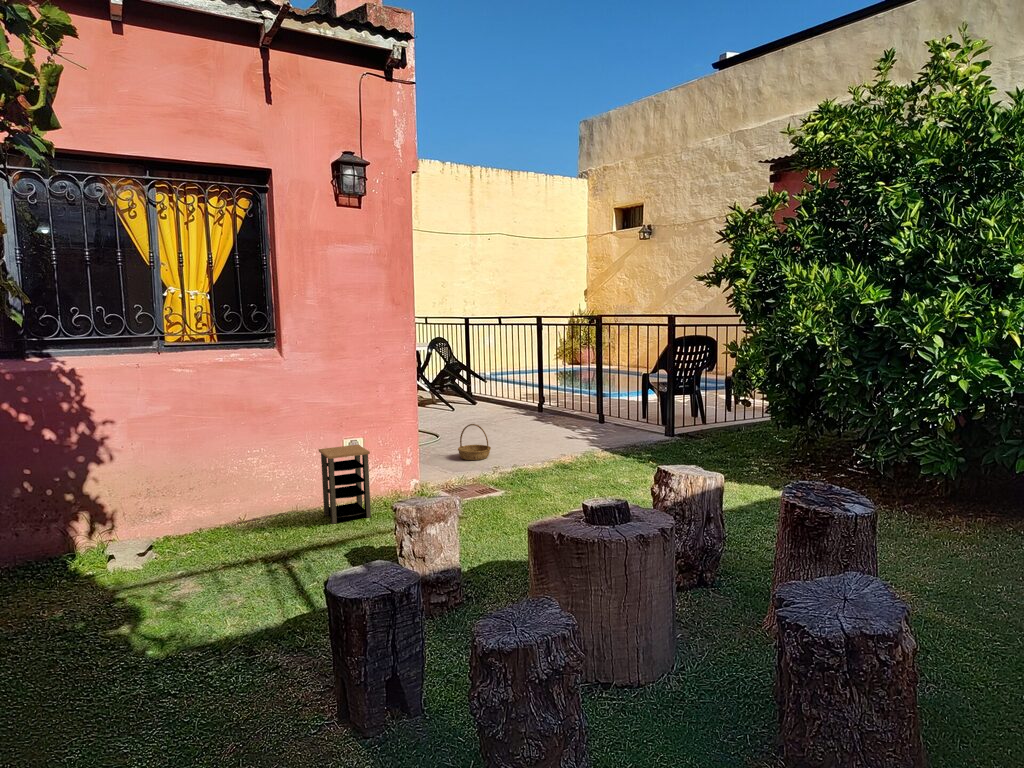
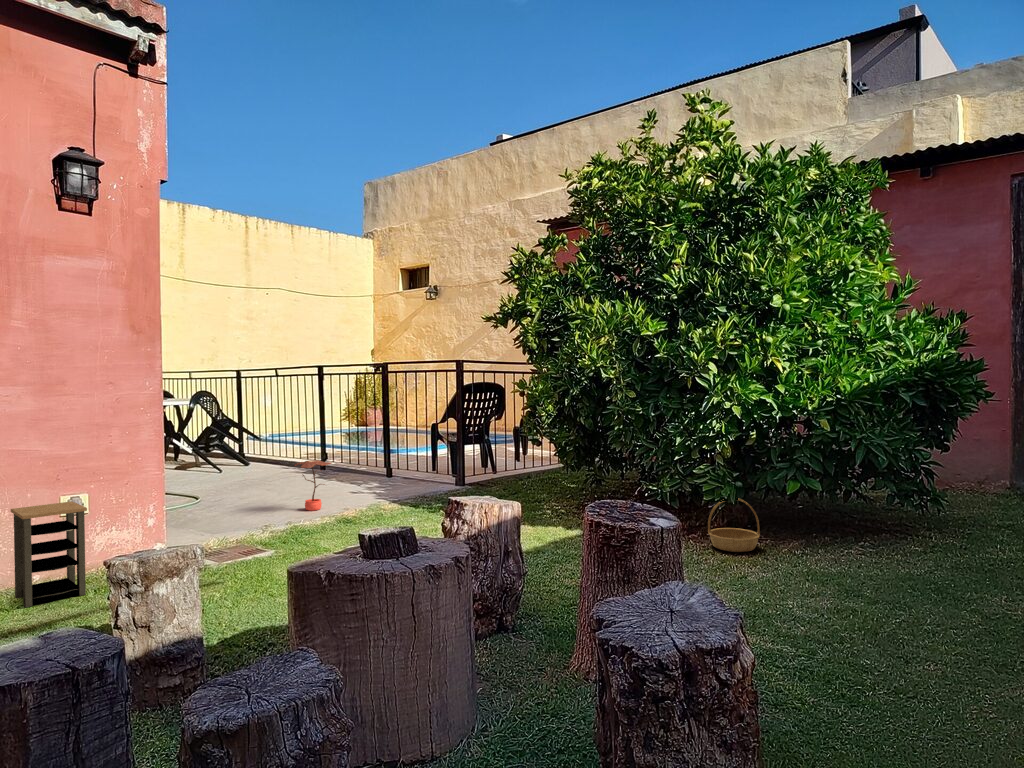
potted plant: none [519,410,551,454] -> present [294,460,332,511]
basket: present [458,424,491,460] -> present [708,498,760,552]

